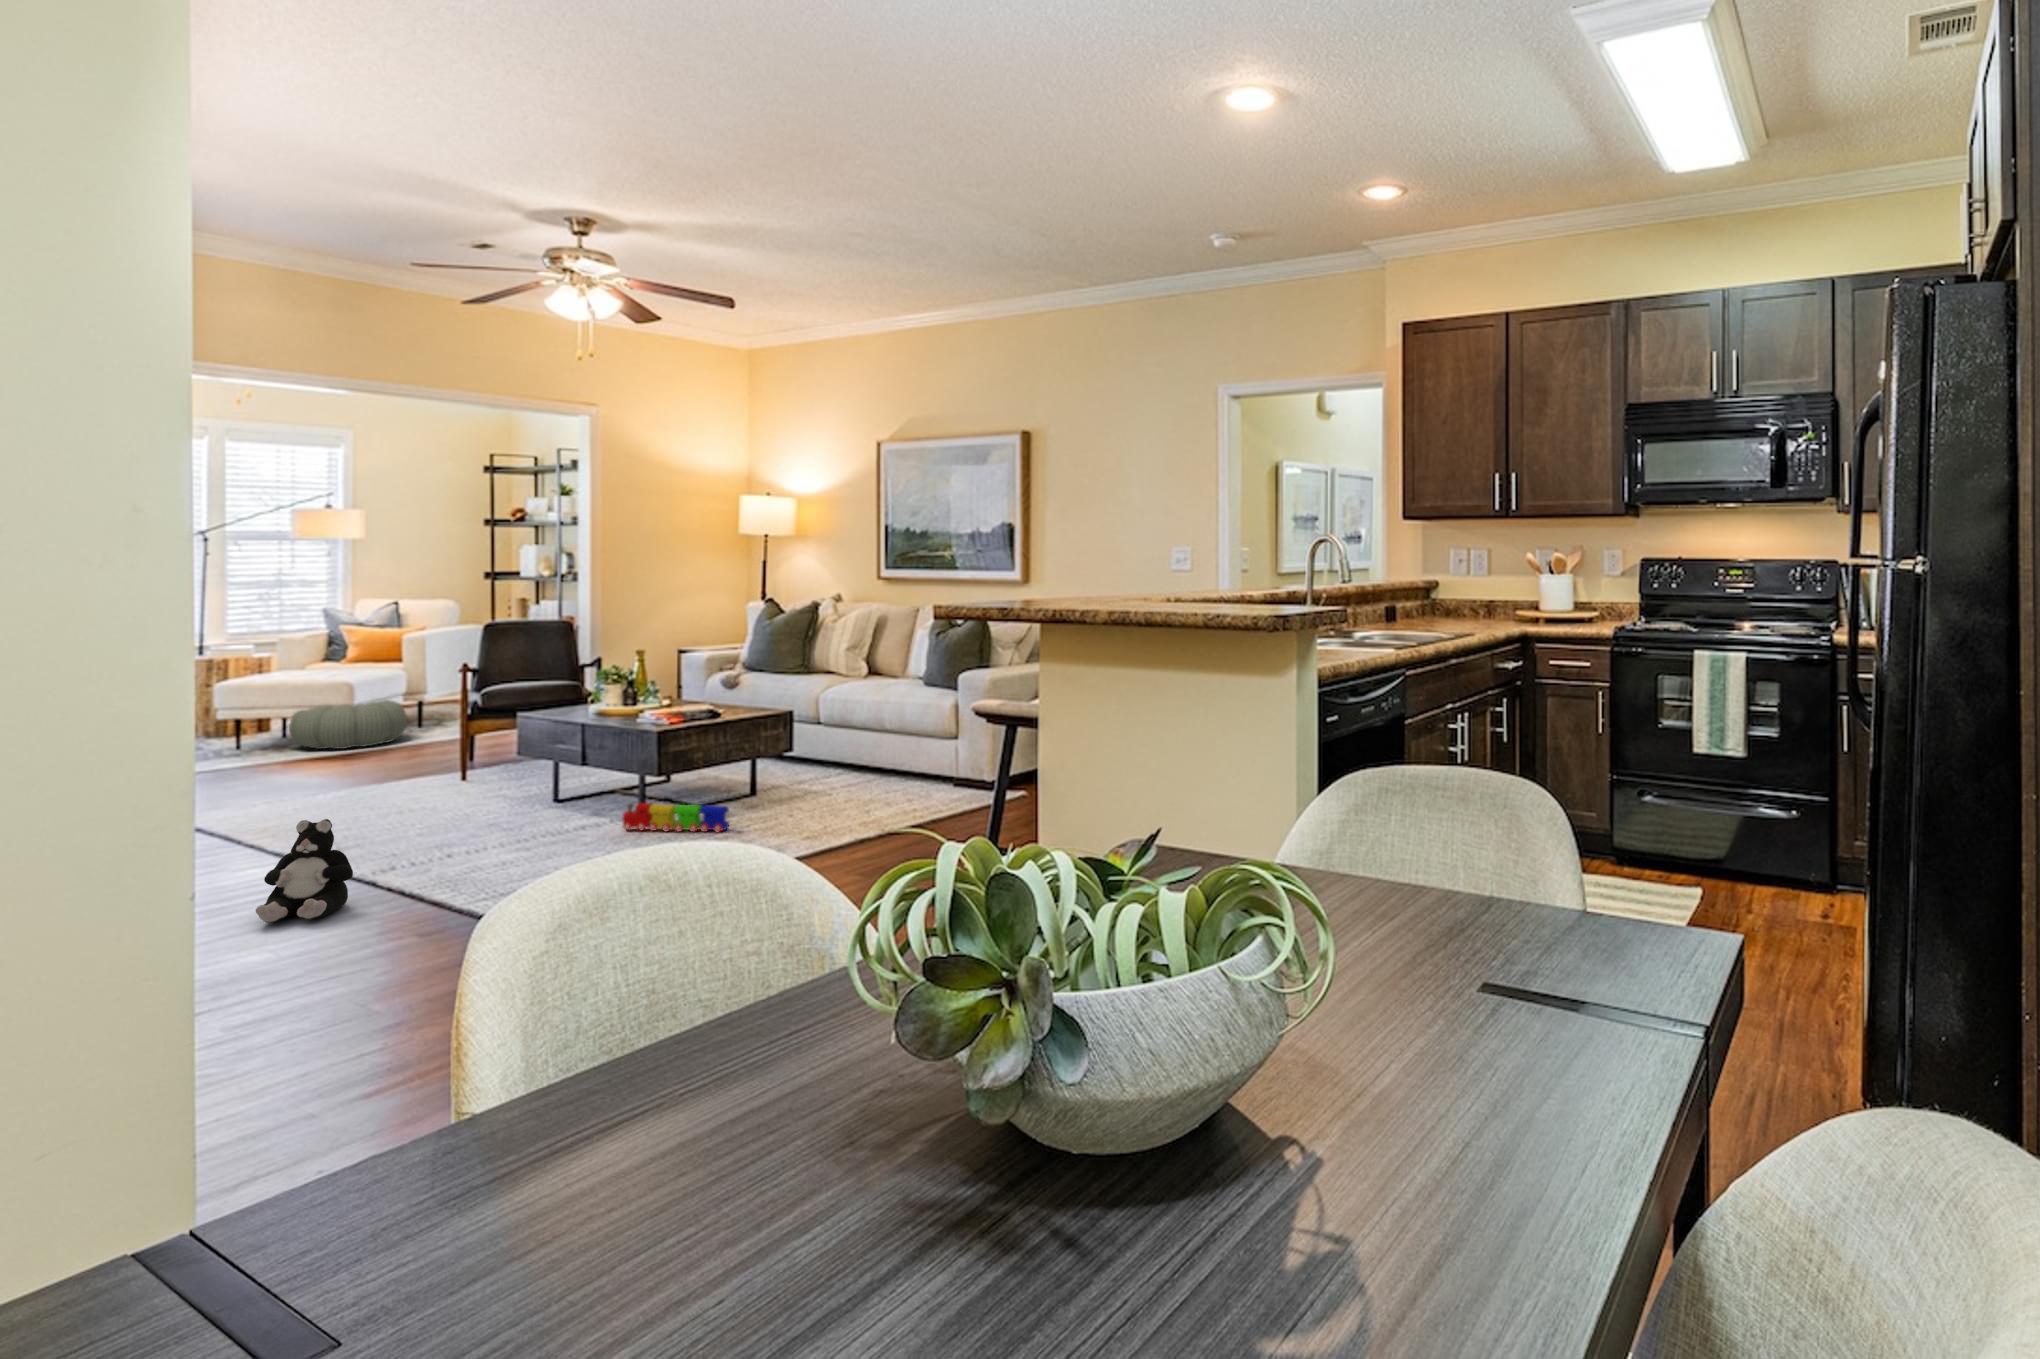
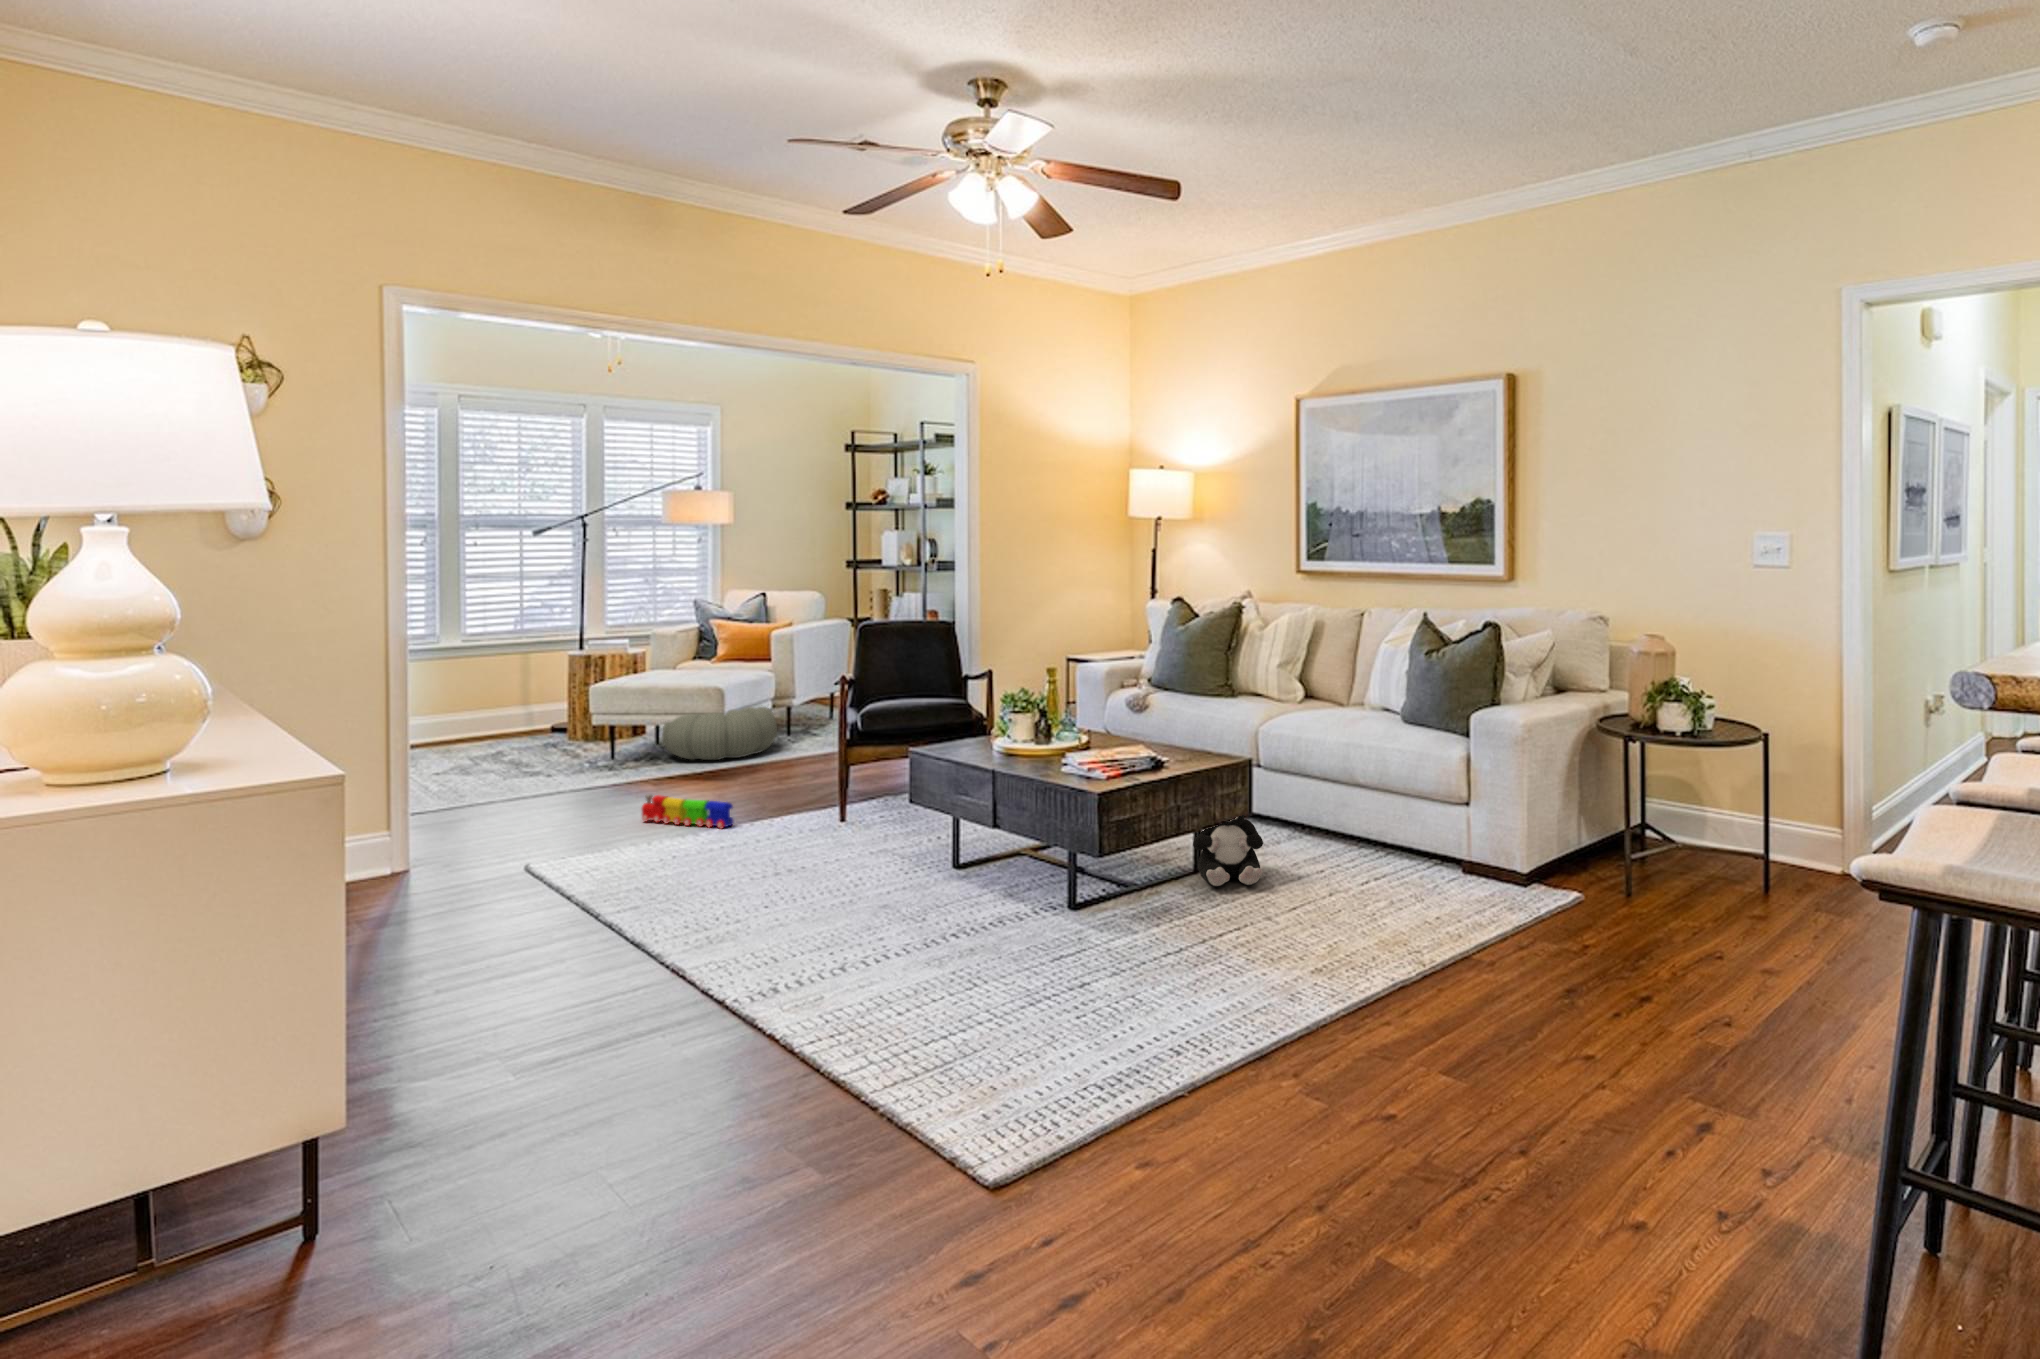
toy train: present [623,802,729,832] -> present [642,794,734,829]
plush toy: present [256,819,353,922] -> present [1193,815,1263,886]

